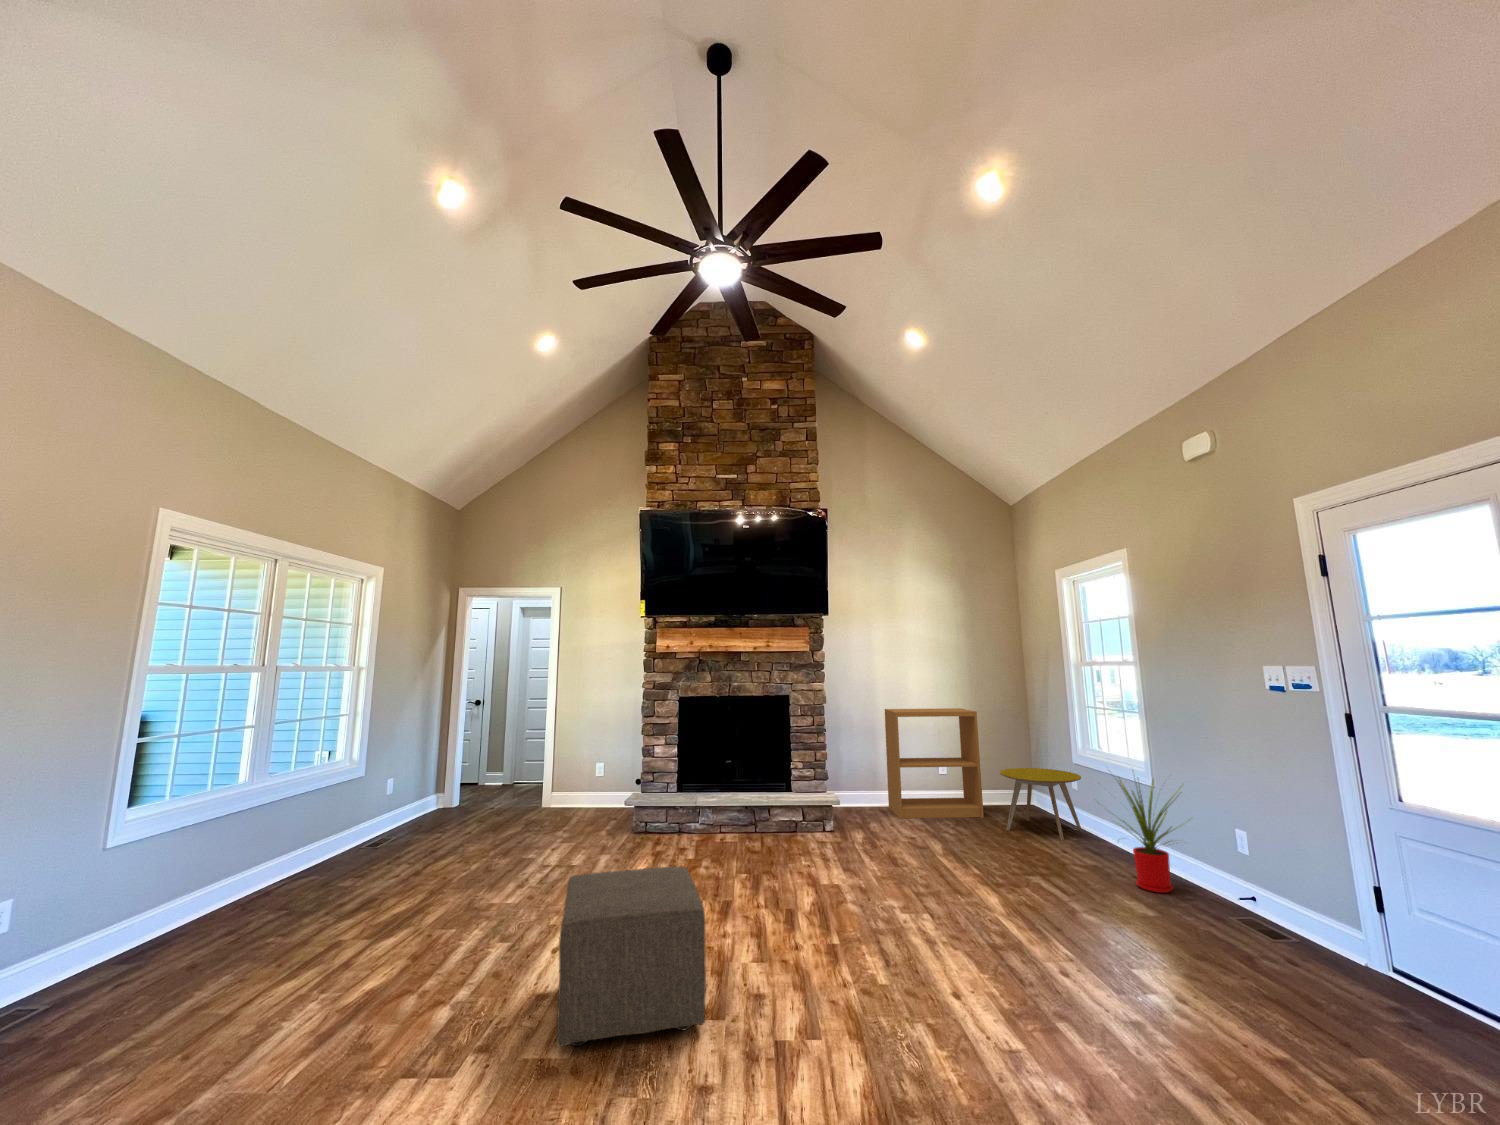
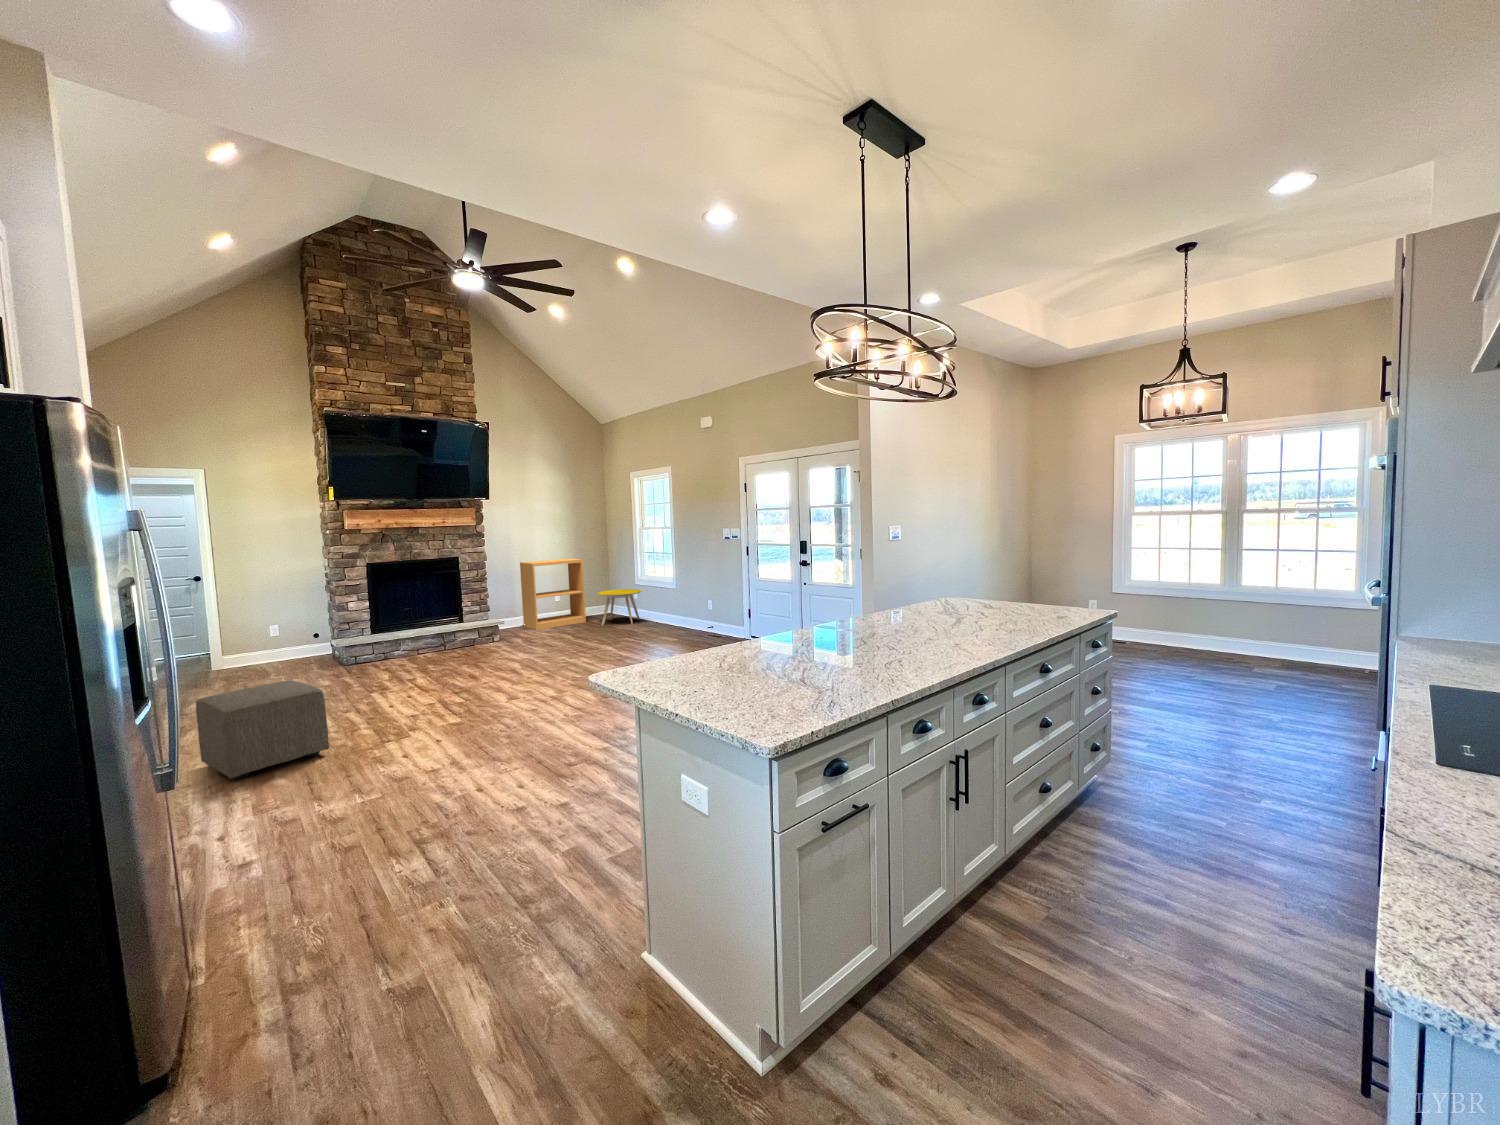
house plant: present [1098,770,1180,893] -> none [654,579,695,634]
ottoman: present [557,866,706,1047] -> present [196,680,329,779]

